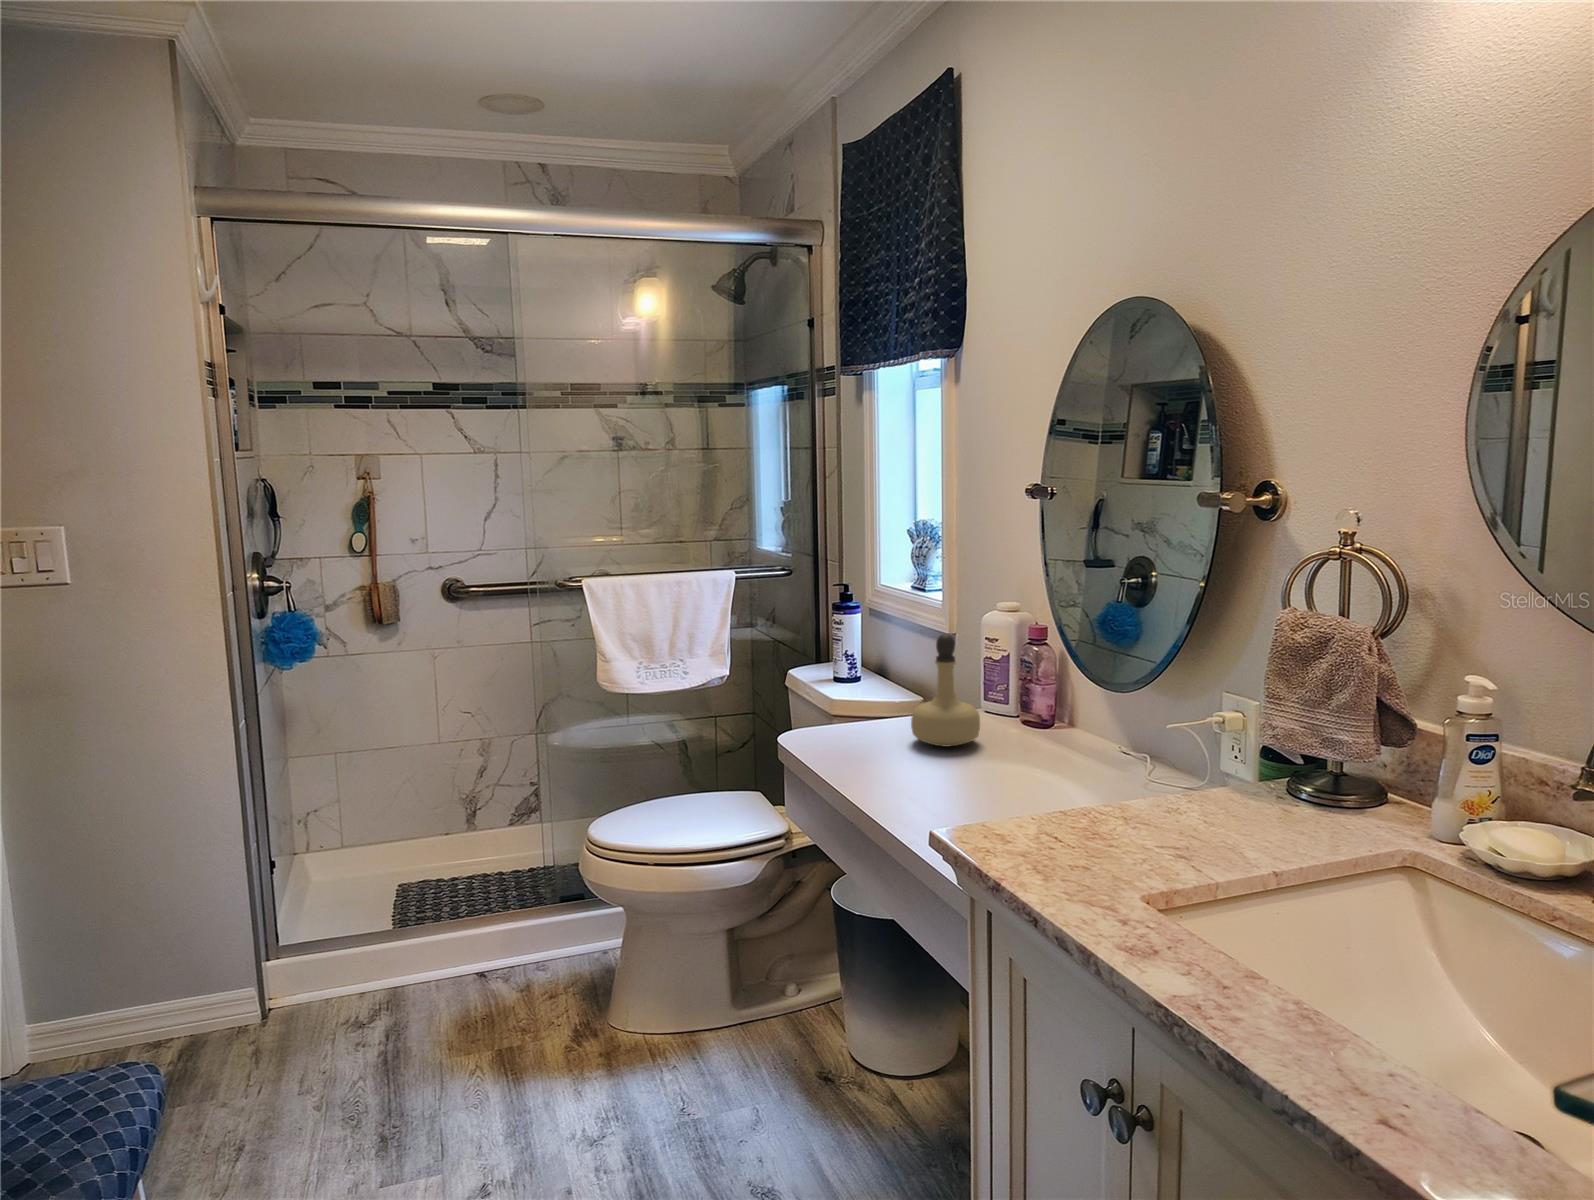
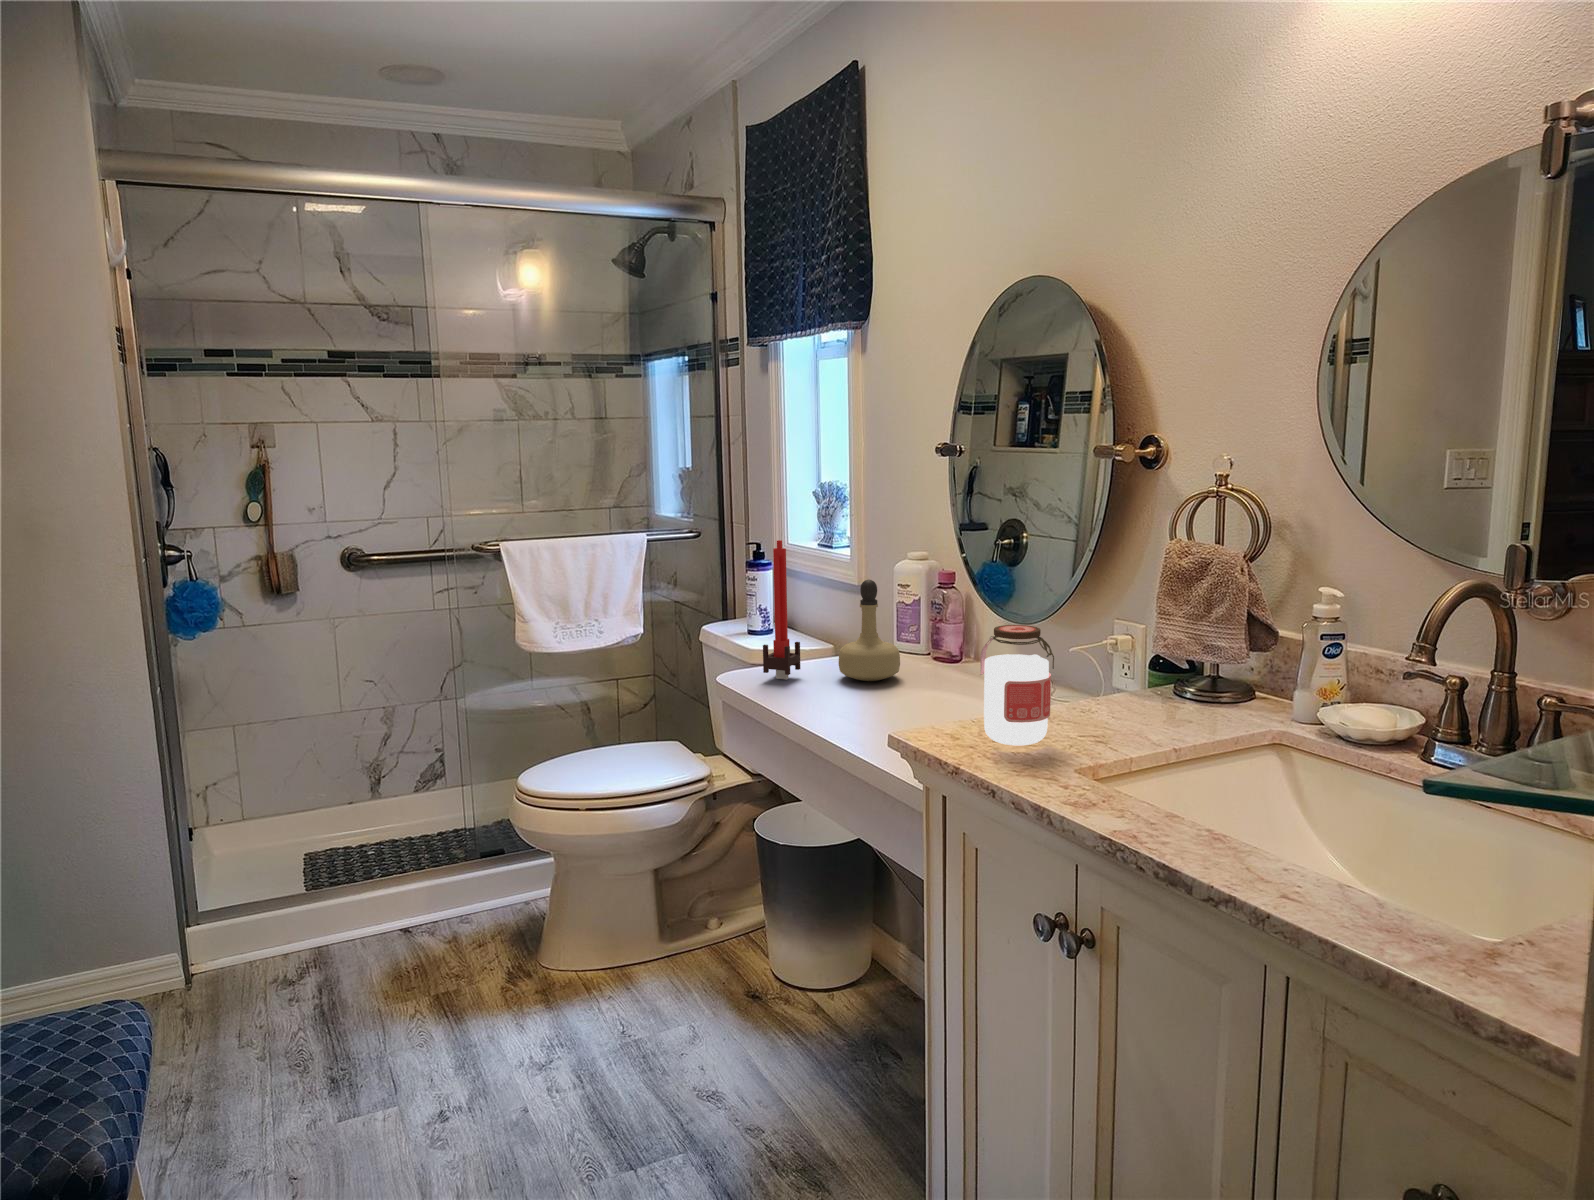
candle: none [828,589,870,741] -> present [763,540,800,679]
jar: none [1036,709,1124,858] -> present [980,625,1054,745]

